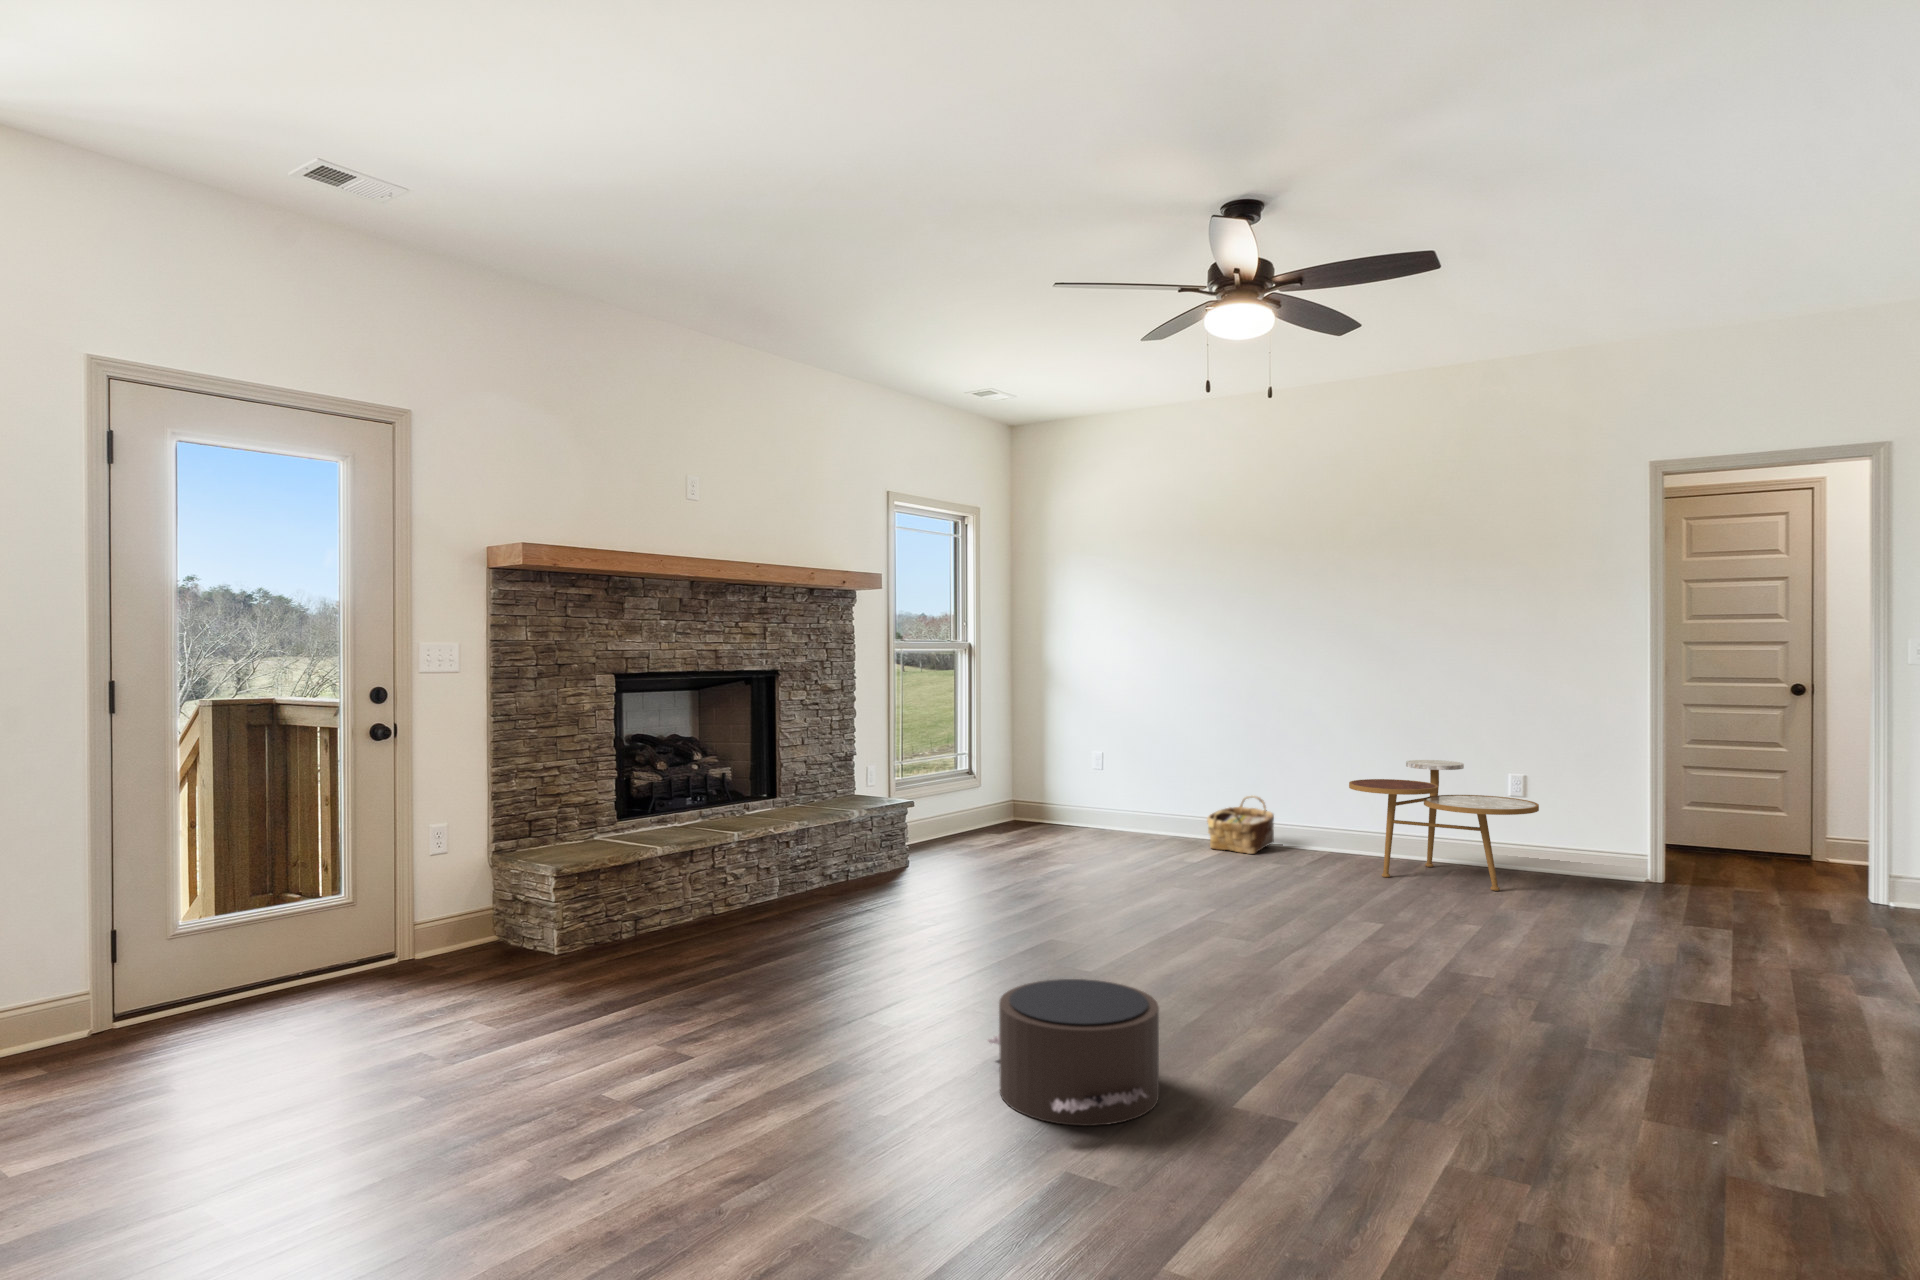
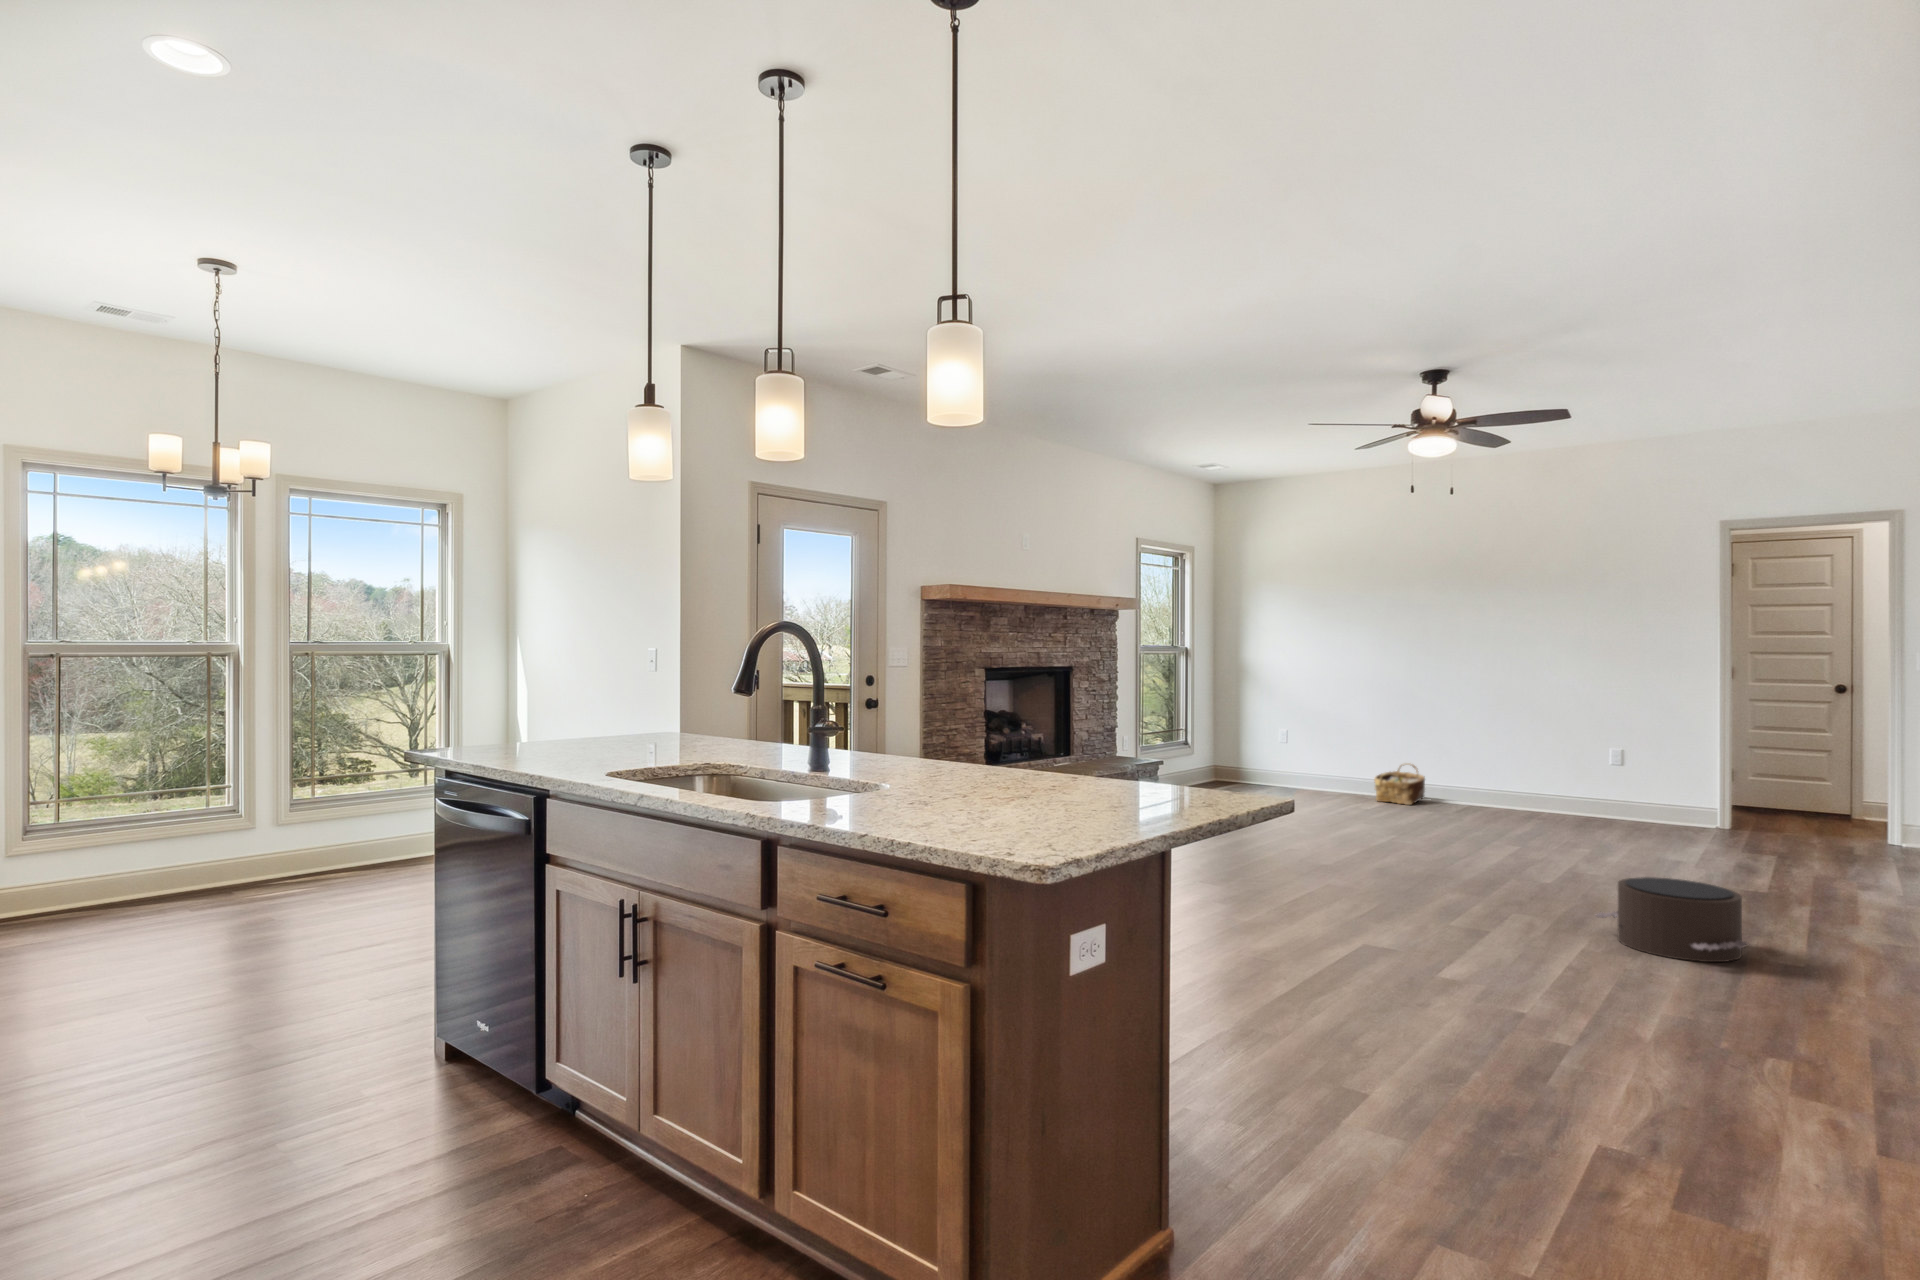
side table: present [1349,760,1539,891] -> none [1488,737,1633,830]
pouf: present [988,979,1159,1126] -> present [1596,877,1748,962]

